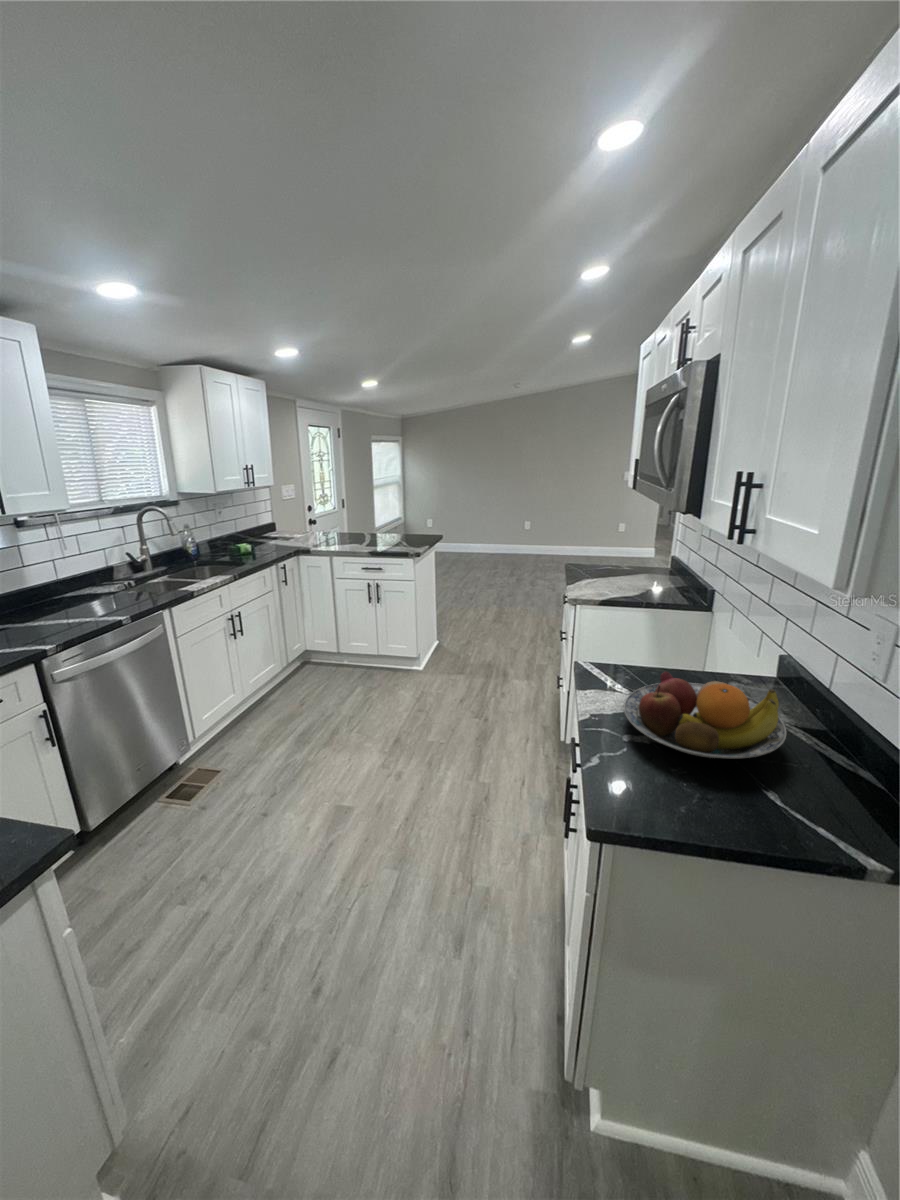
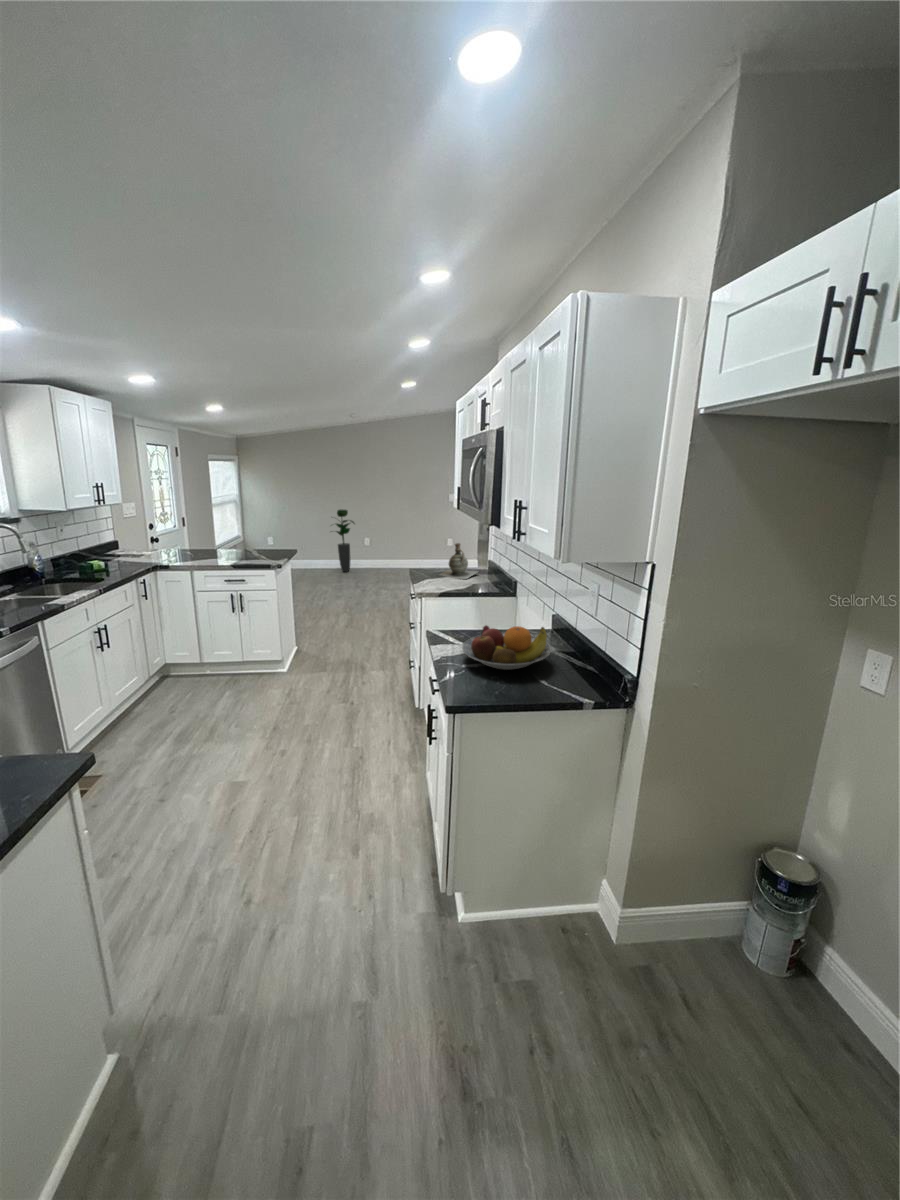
potted plant: none [485,490,515,558] -> present [336,509,354,572]
ceramic jug: none [596,533,659,582] -> present [440,543,477,579]

